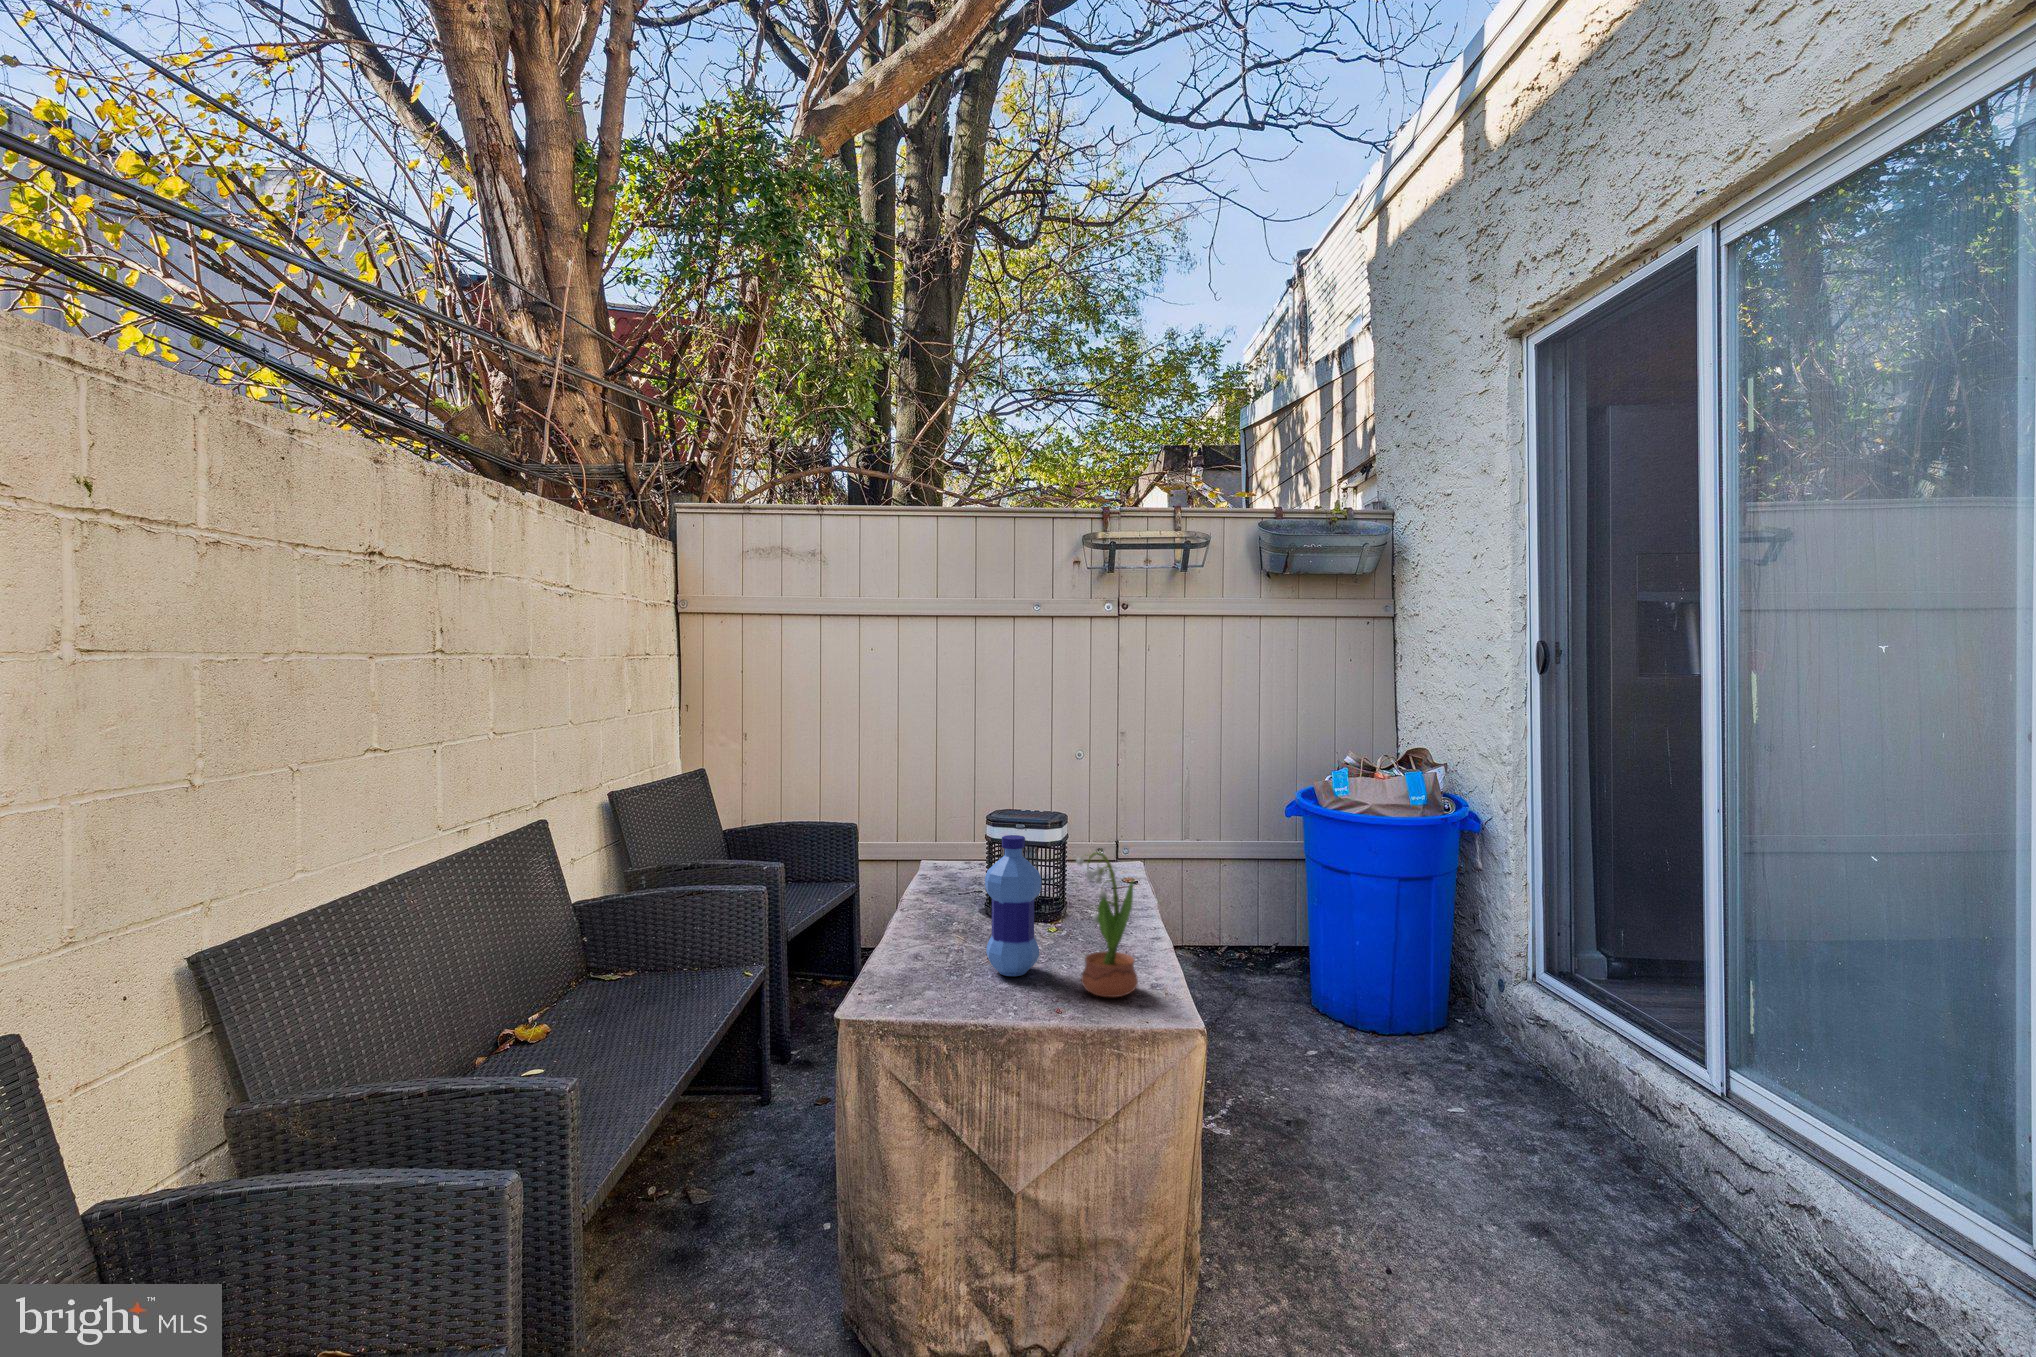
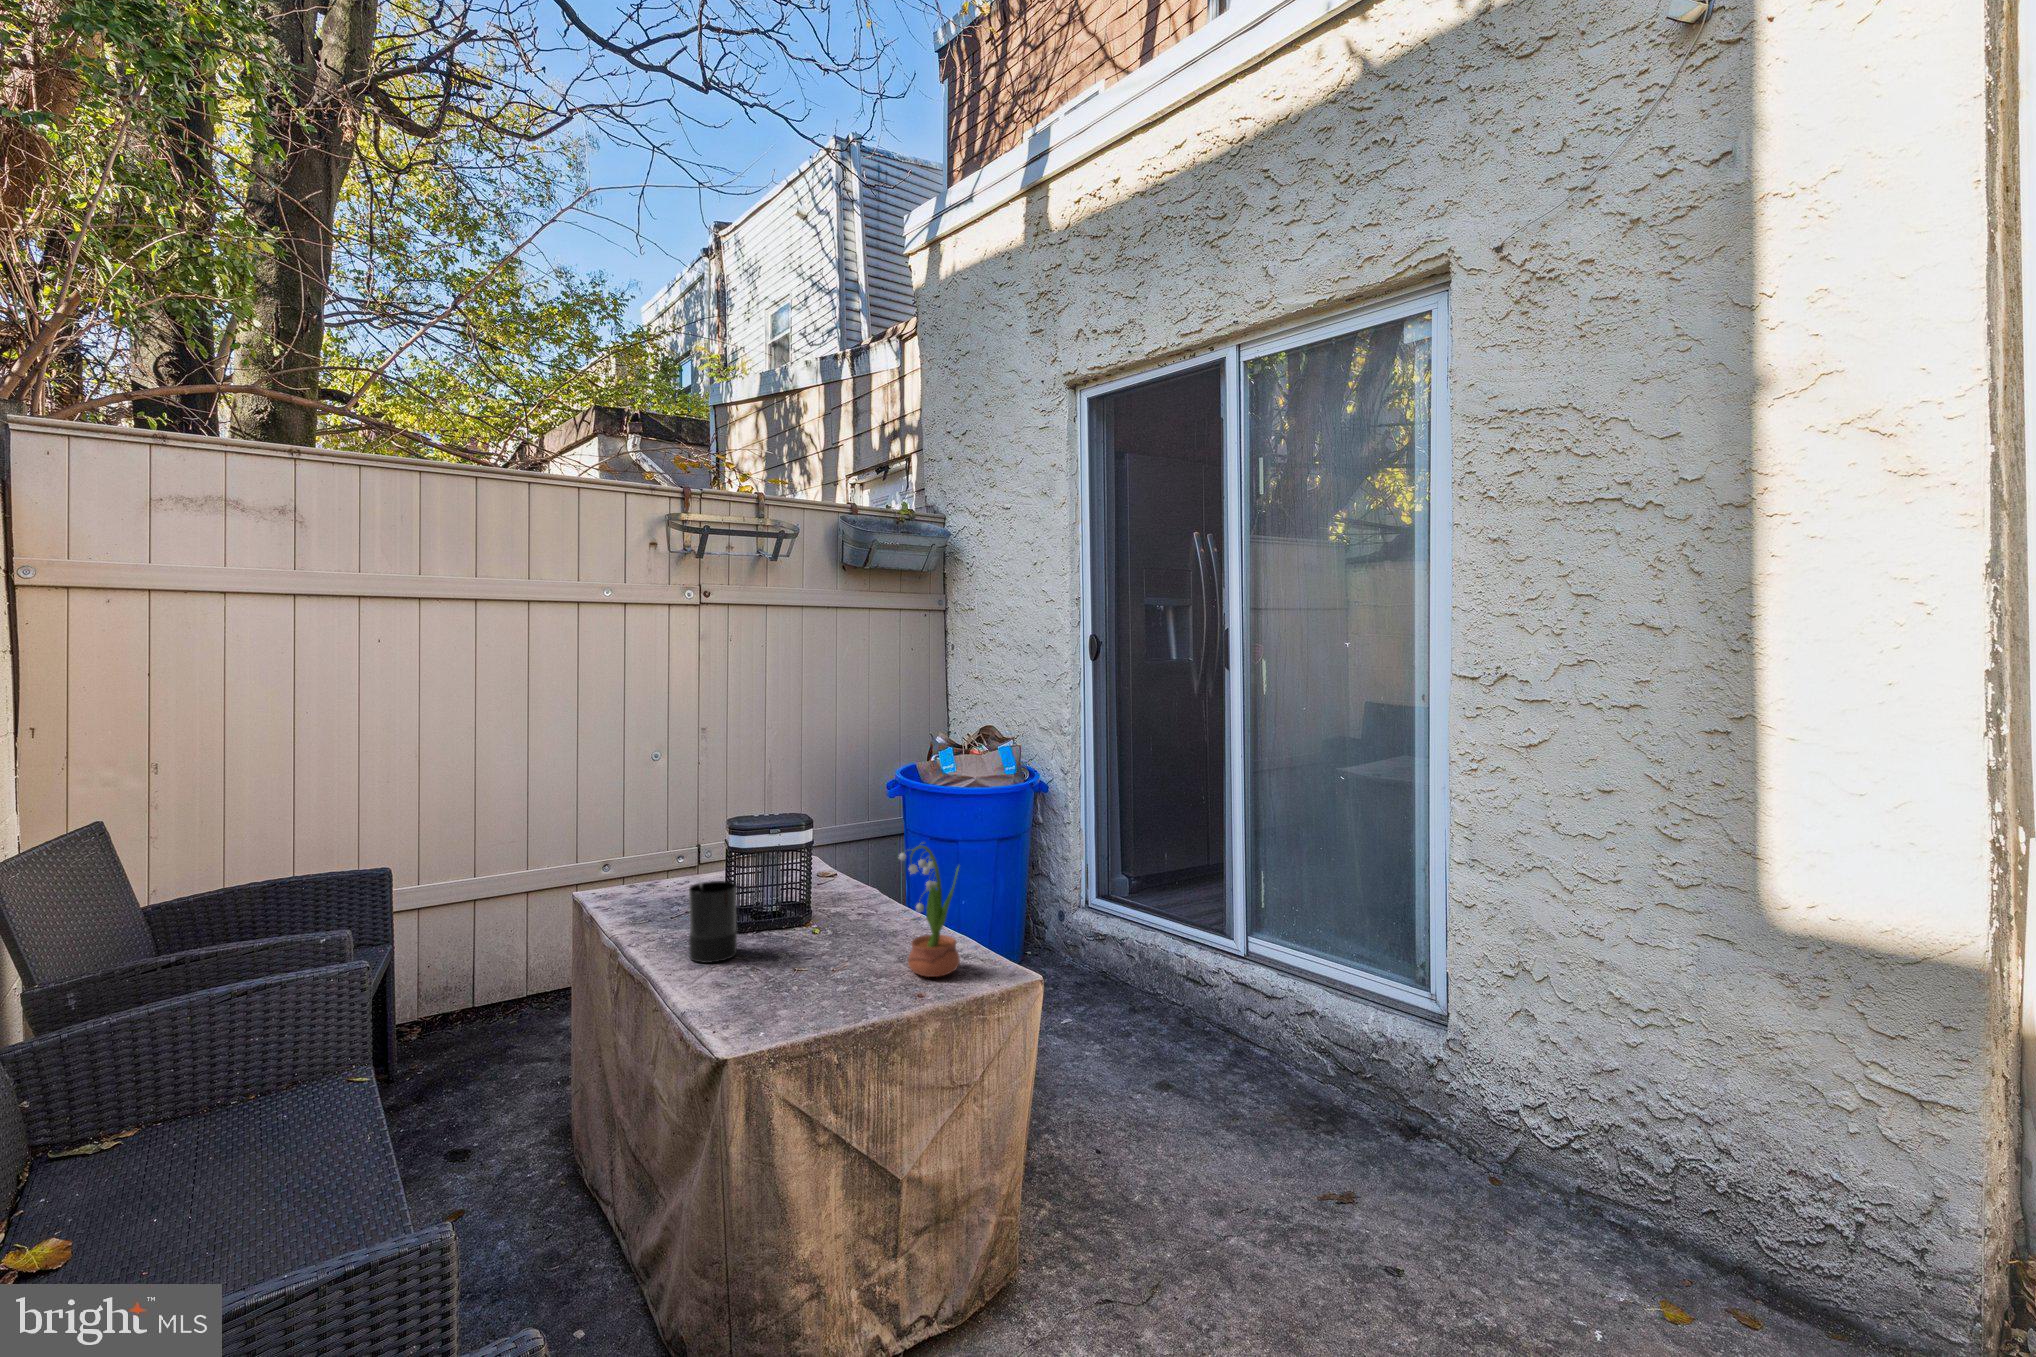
water bottle: present [985,835,1041,976] -> none [803,840,858,979]
candle: none [922,858,965,940] -> present [689,881,737,963]

